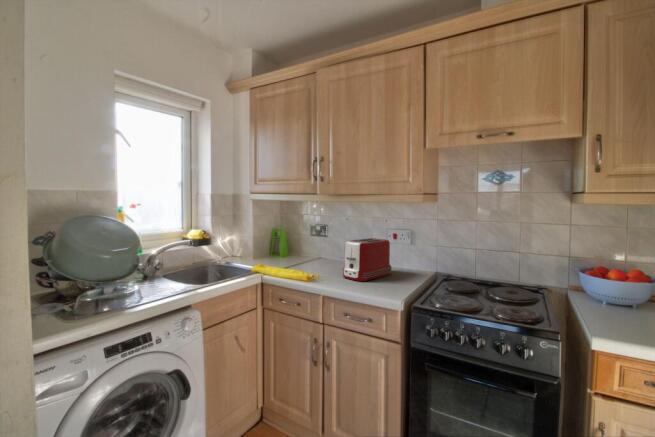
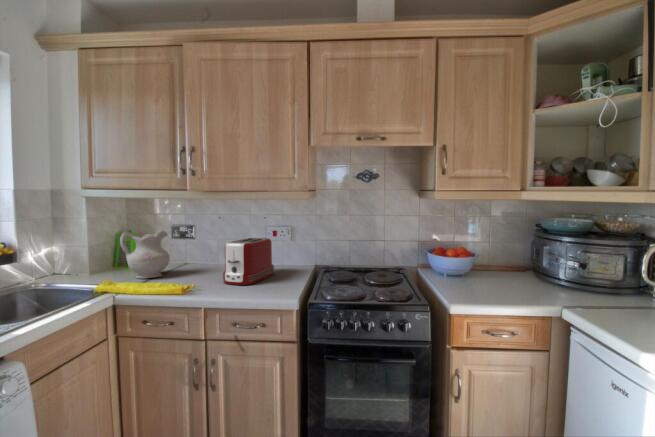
ceramic pitcher: none [271,226,305,266] -> present [120,230,169,279]

